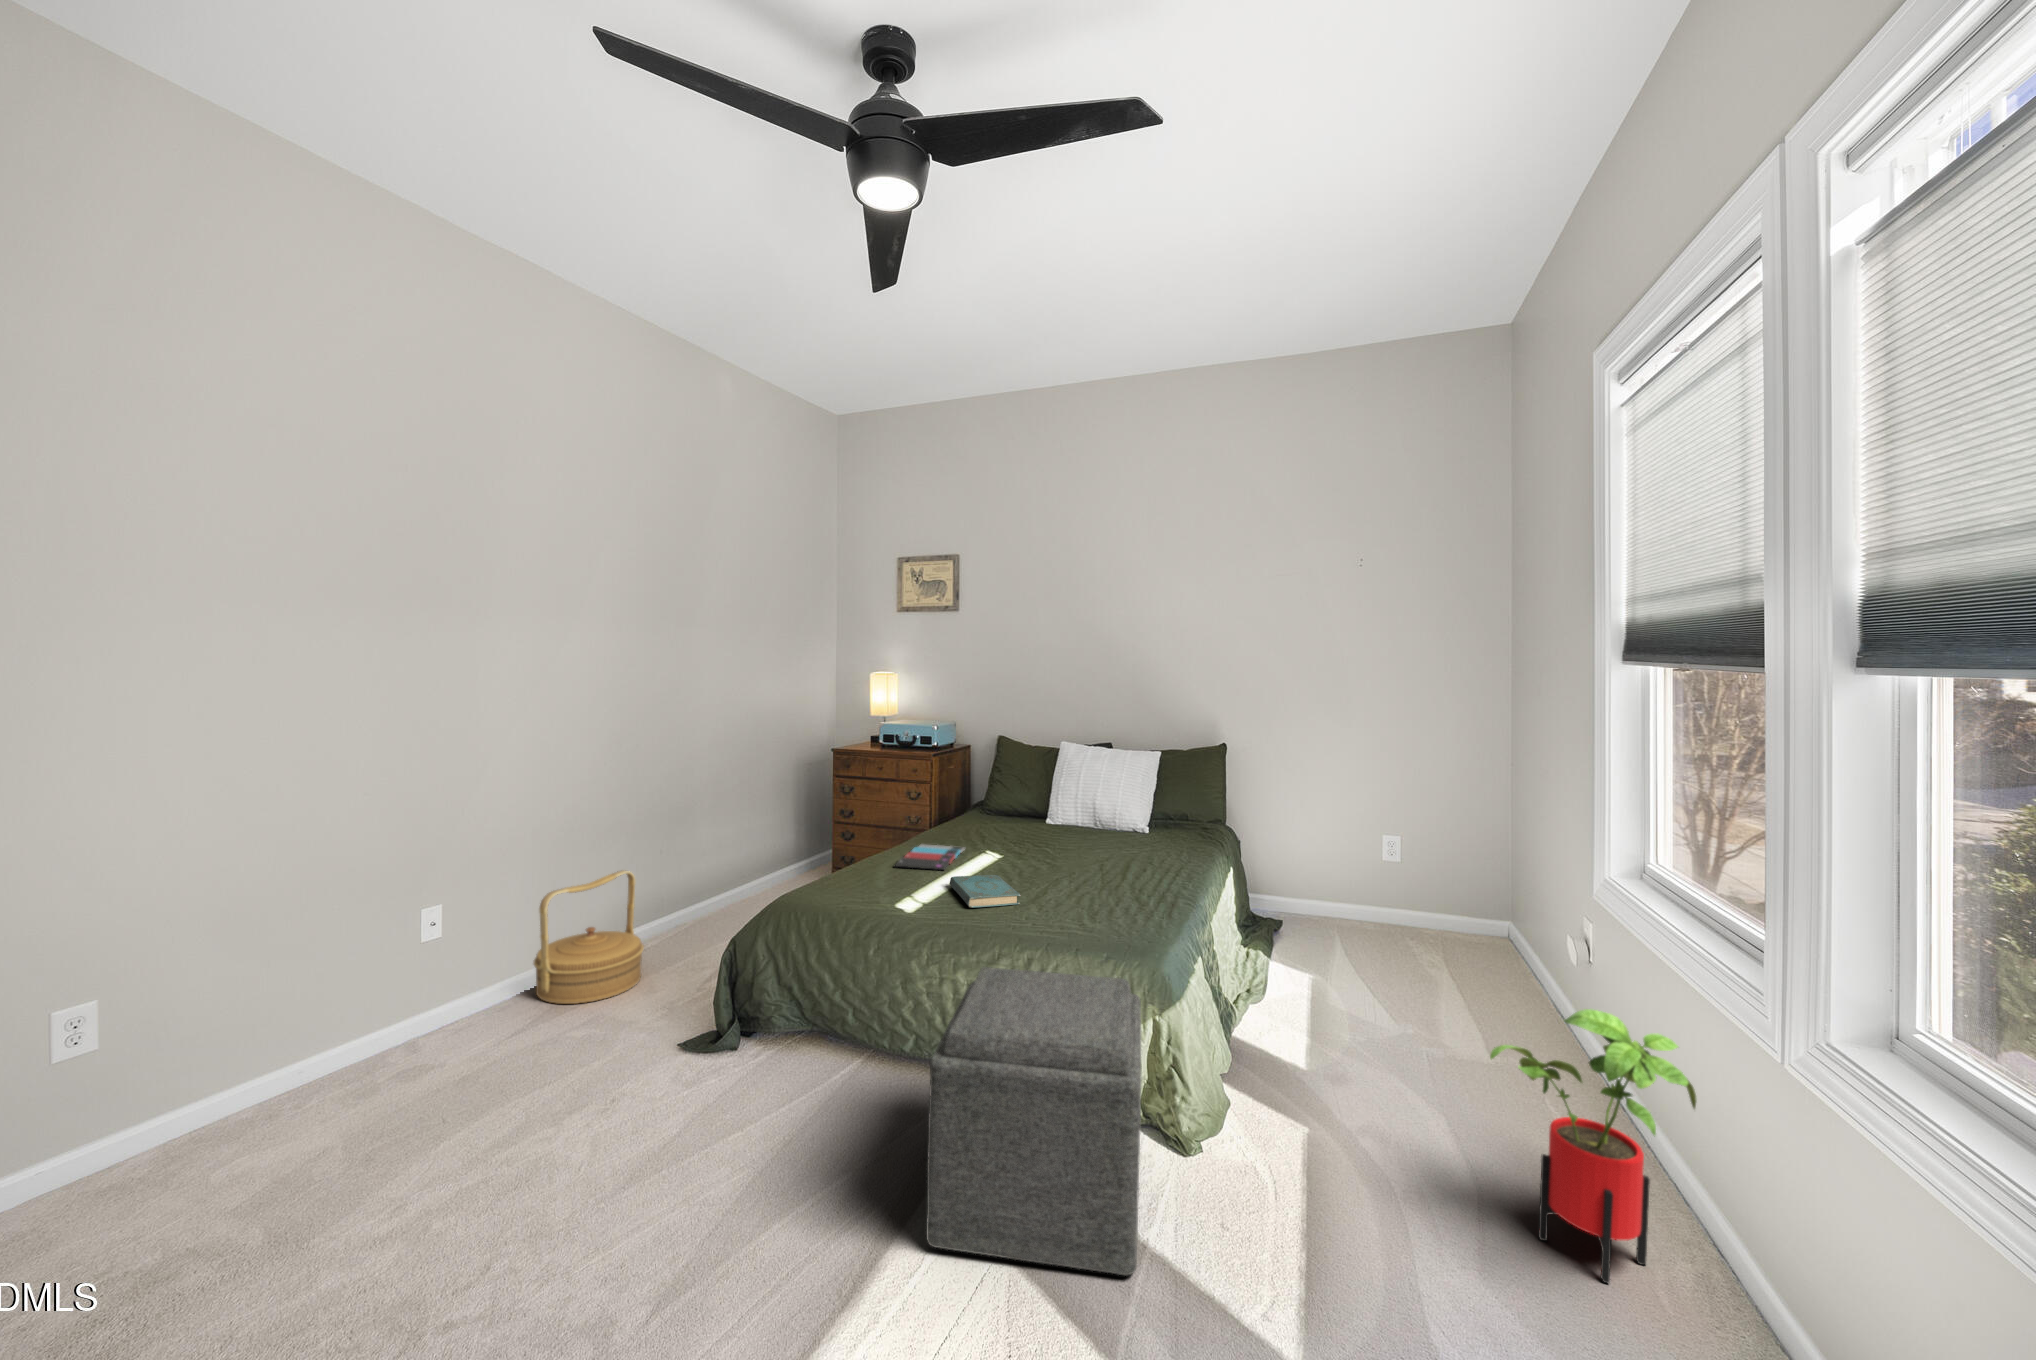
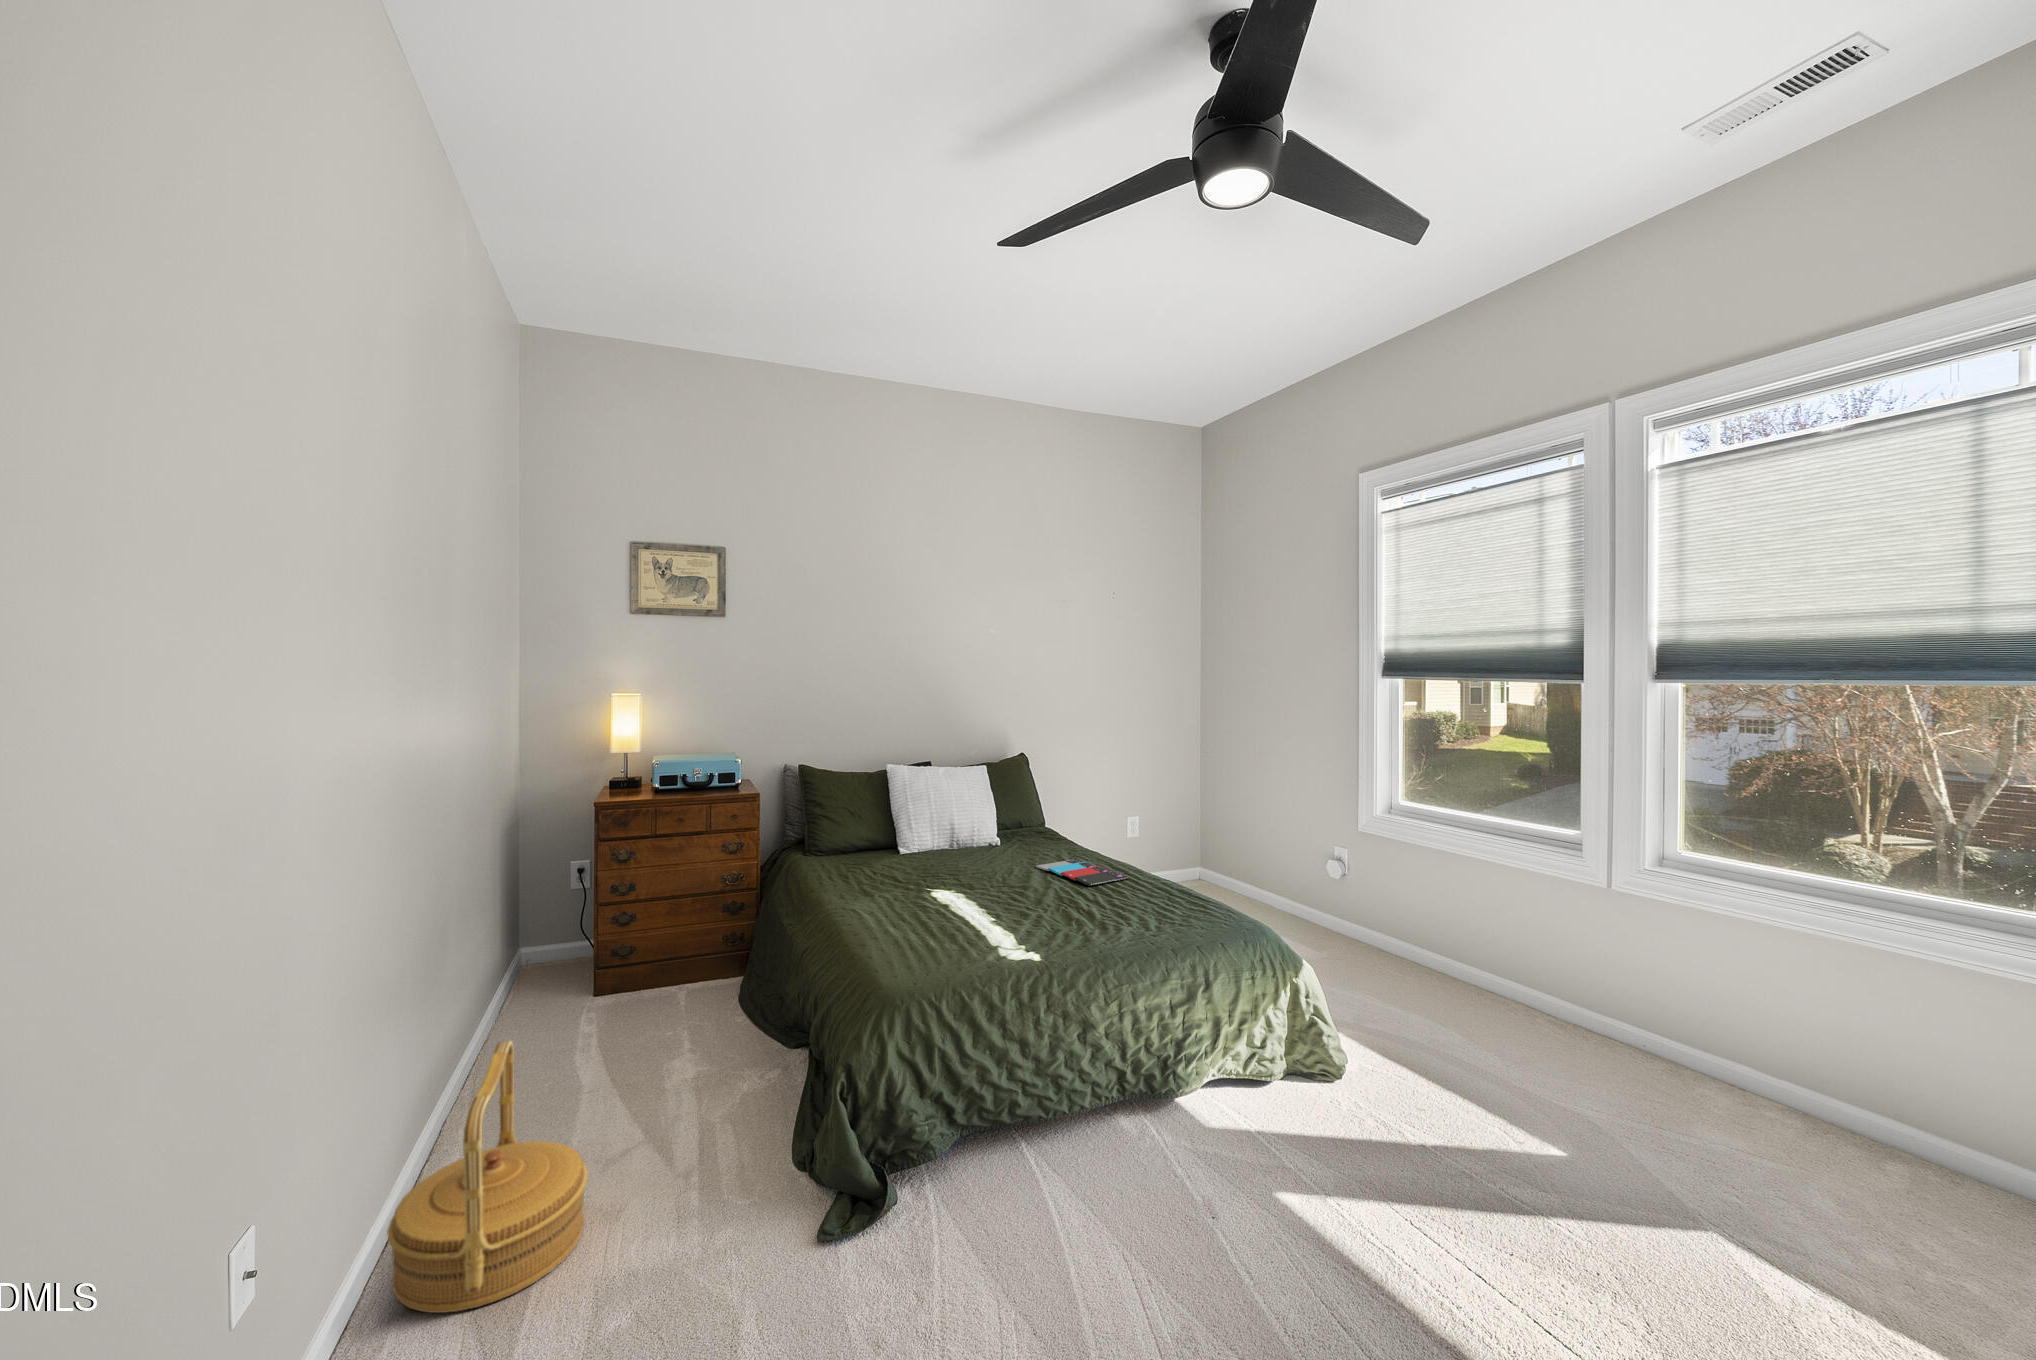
smartphone: present [895,844,964,870] -> present [1036,860,1129,886]
book: present [950,875,1020,908] -> none [1010,903,1103,937]
ottoman: present [926,967,1141,1275] -> none [1212,949,1461,1233]
house plant: present [1490,1009,1696,1283] -> none [1480,880,1602,1045]

